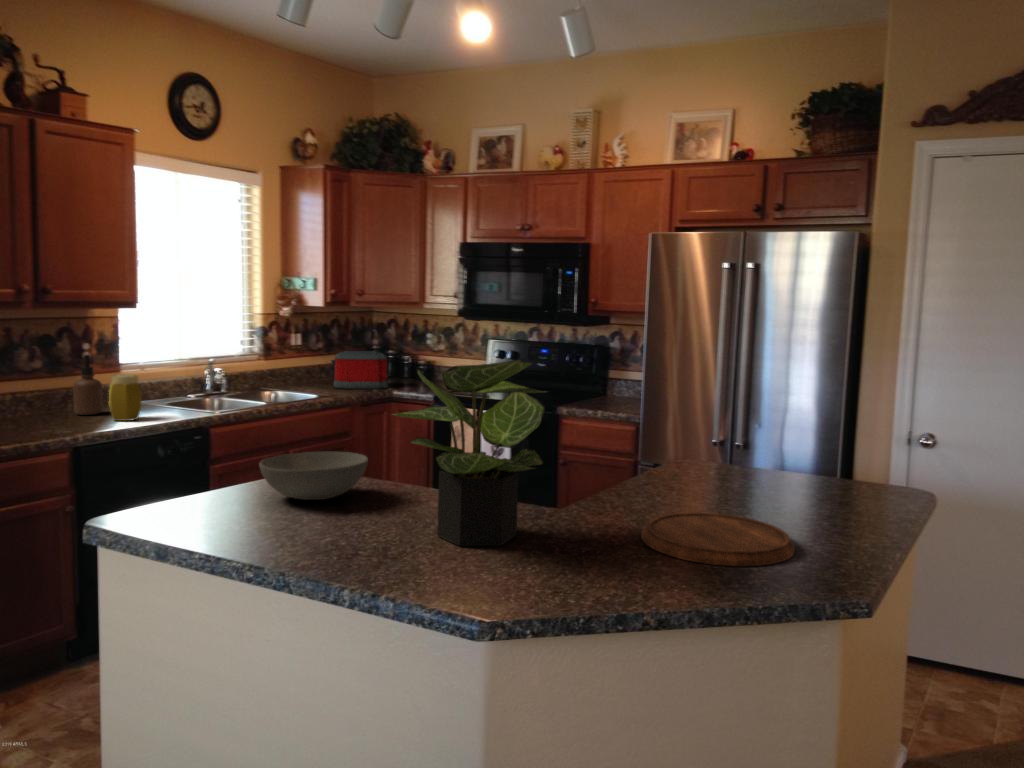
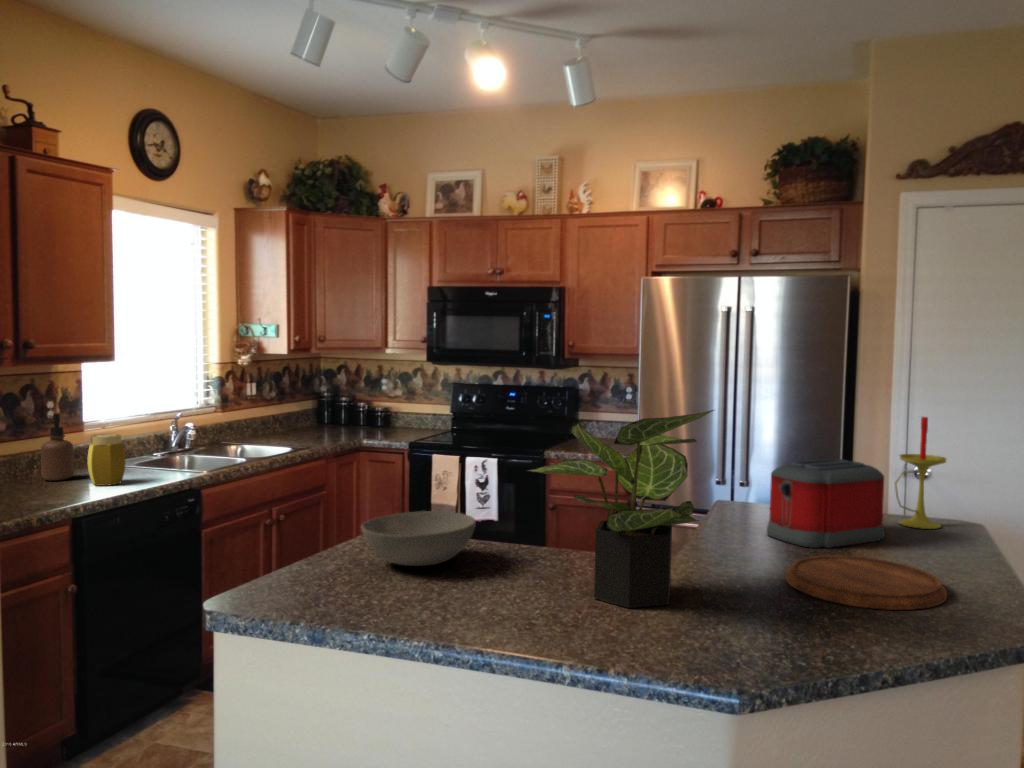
toaster: present [331,351,388,389] -> present [767,459,884,548]
candle: none [826,377,885,497] -> present [895,417,946,529]

